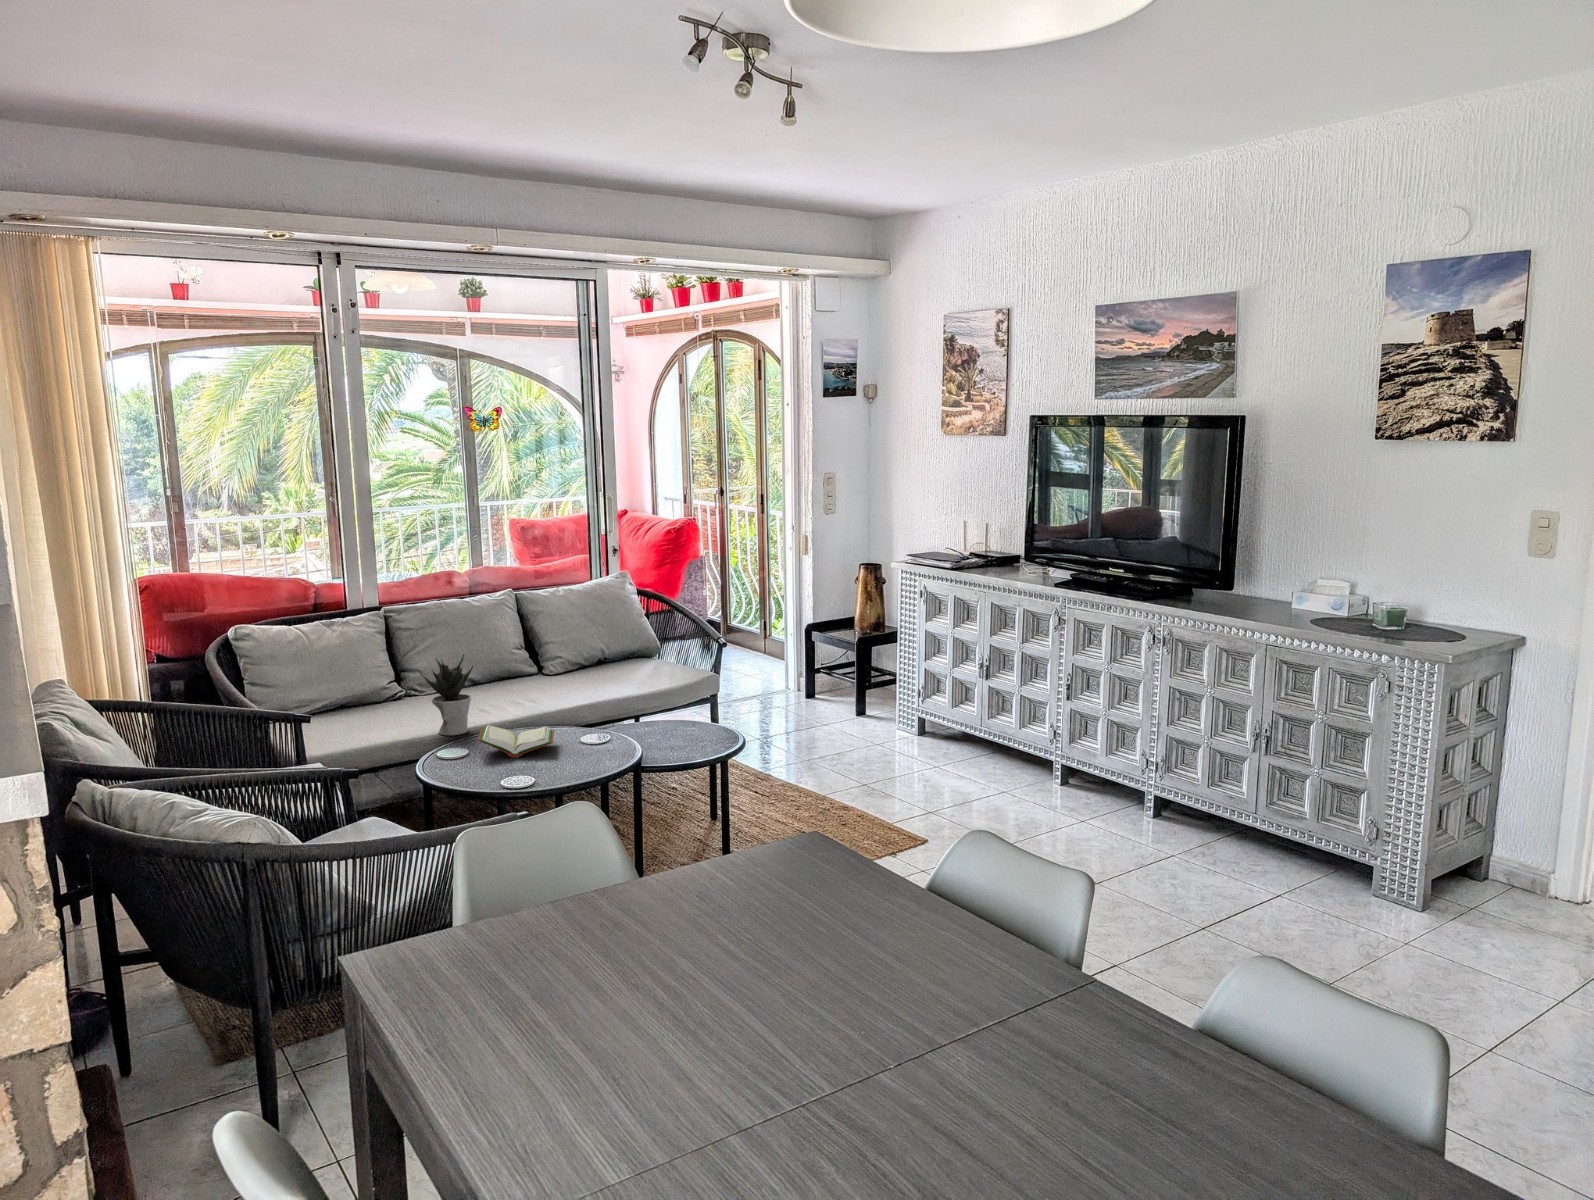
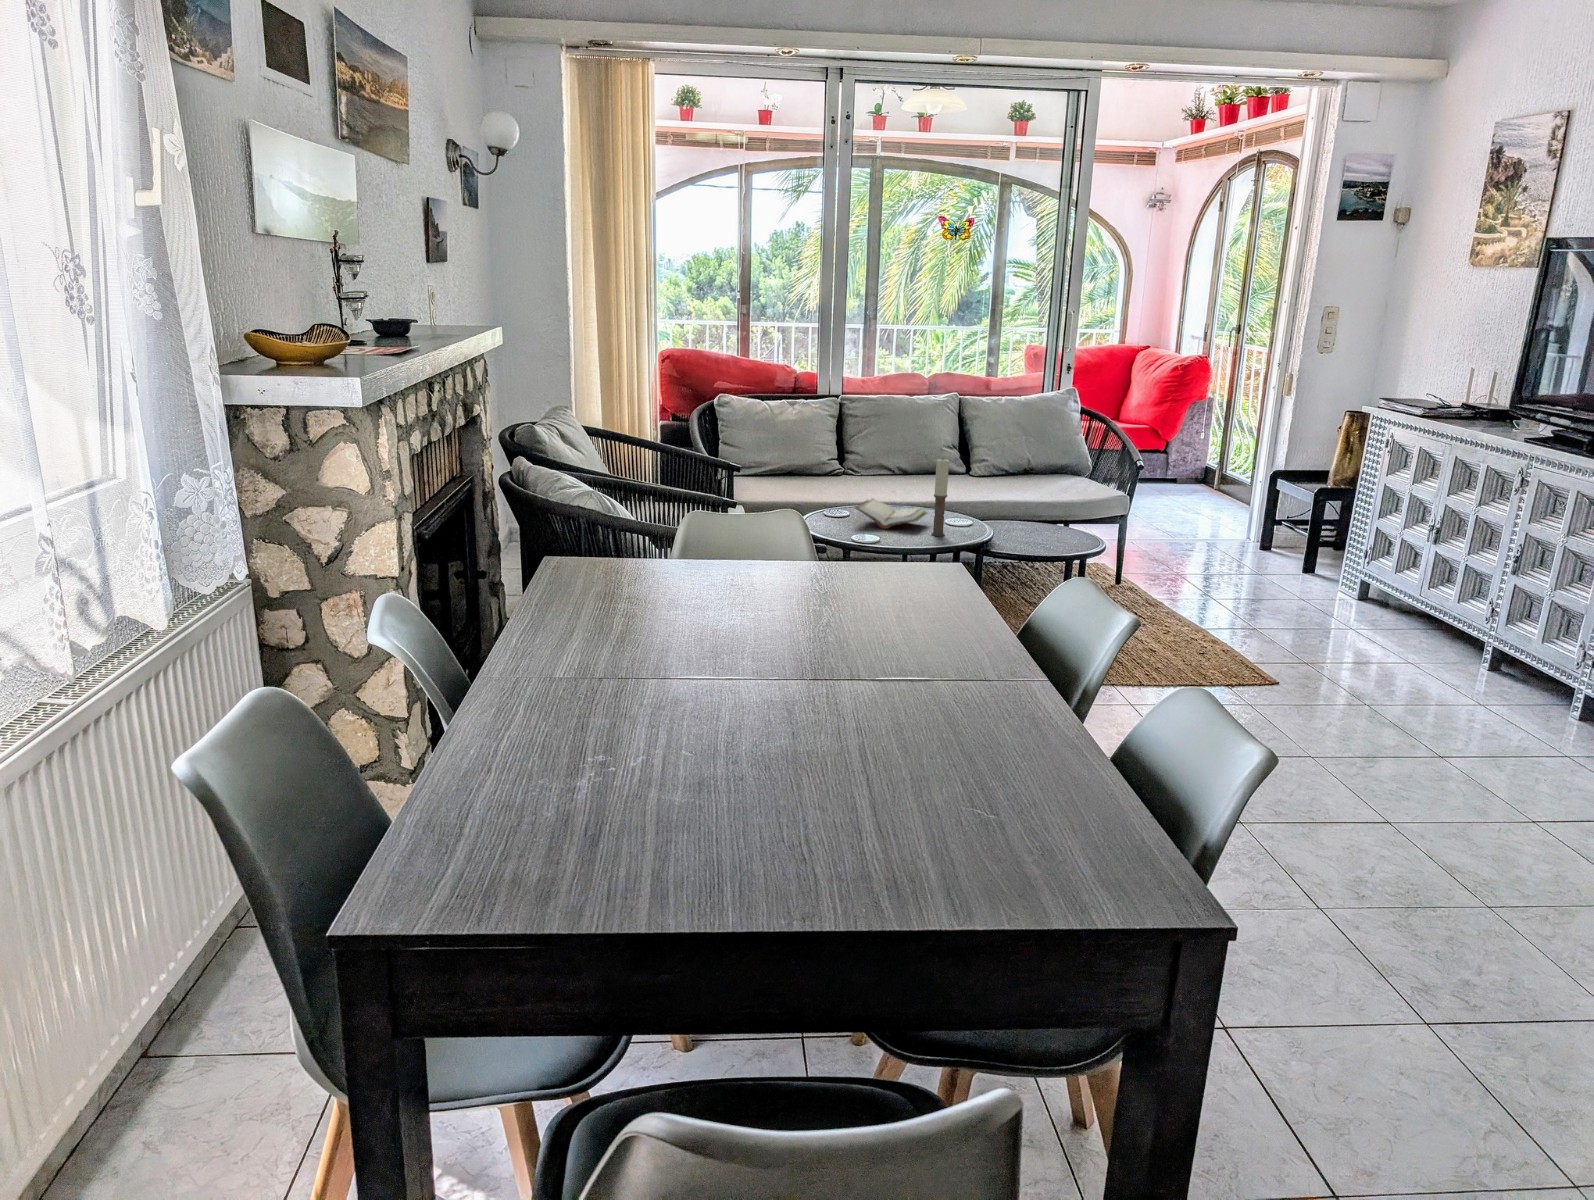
potted plant: present [419,654,473,735] -> none [834,434,879,506]
candle: none [568,672,586,756] -> present [932,459,949,536]

